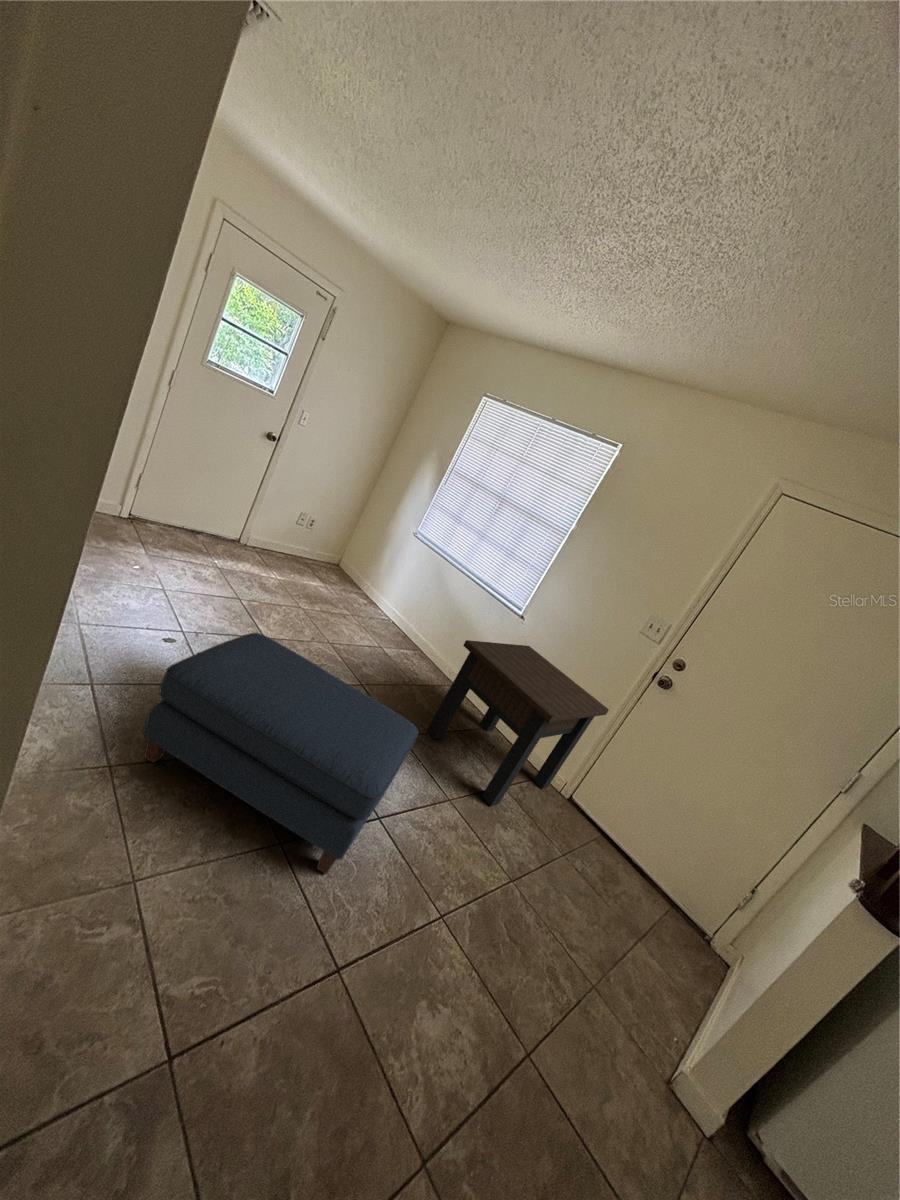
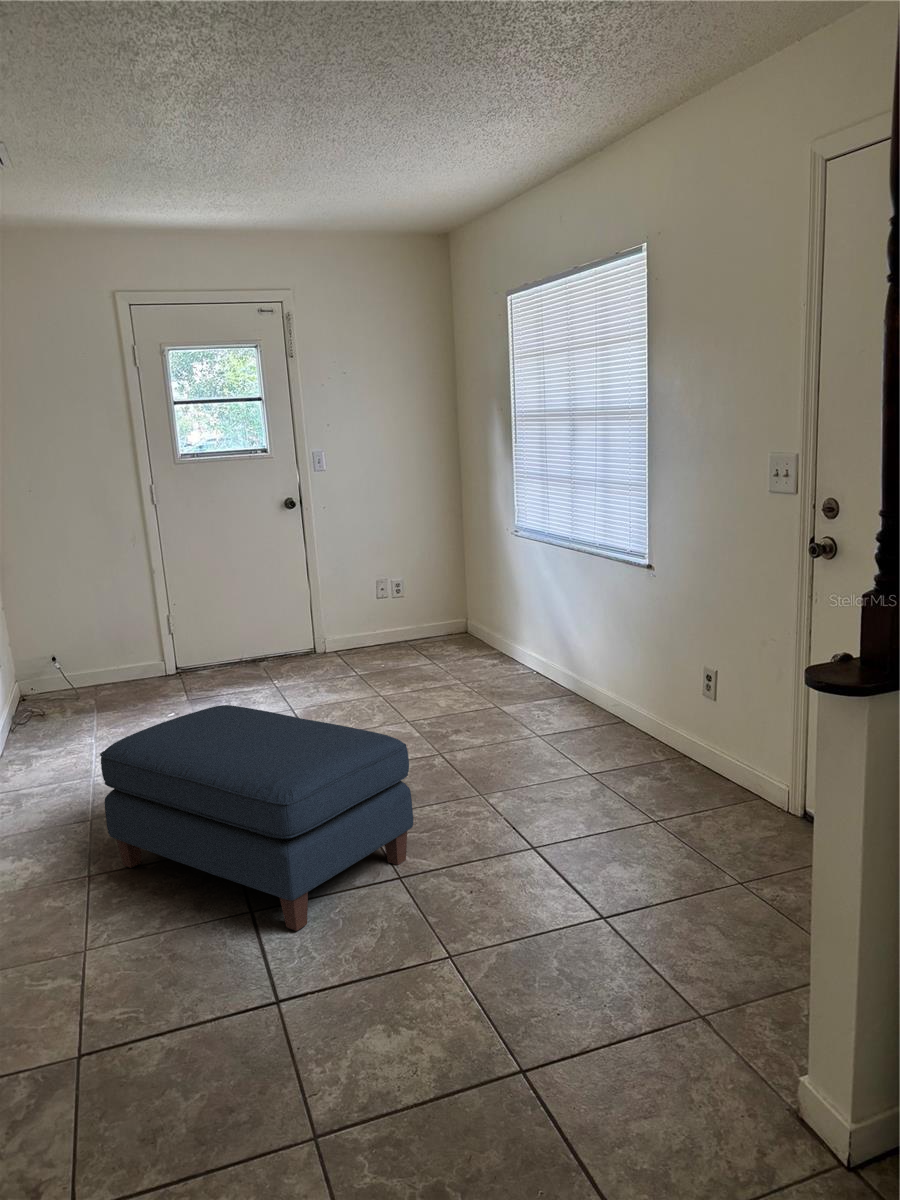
side table: present [427,640,609,806] -> none [511,602,778,847]

